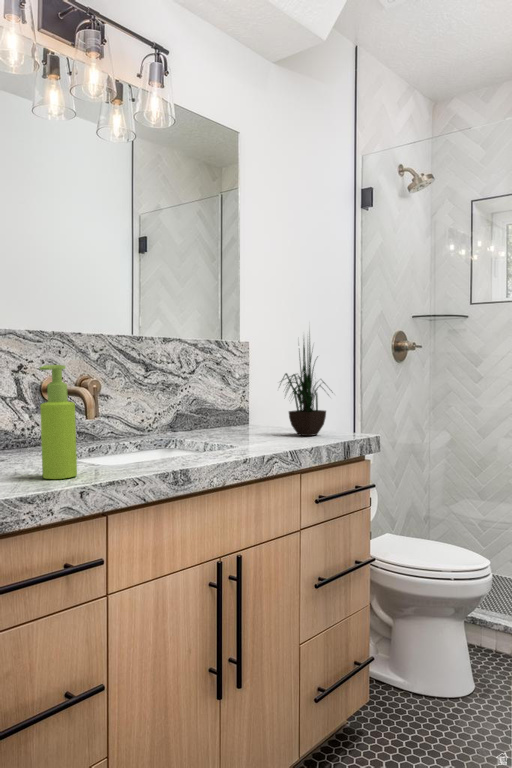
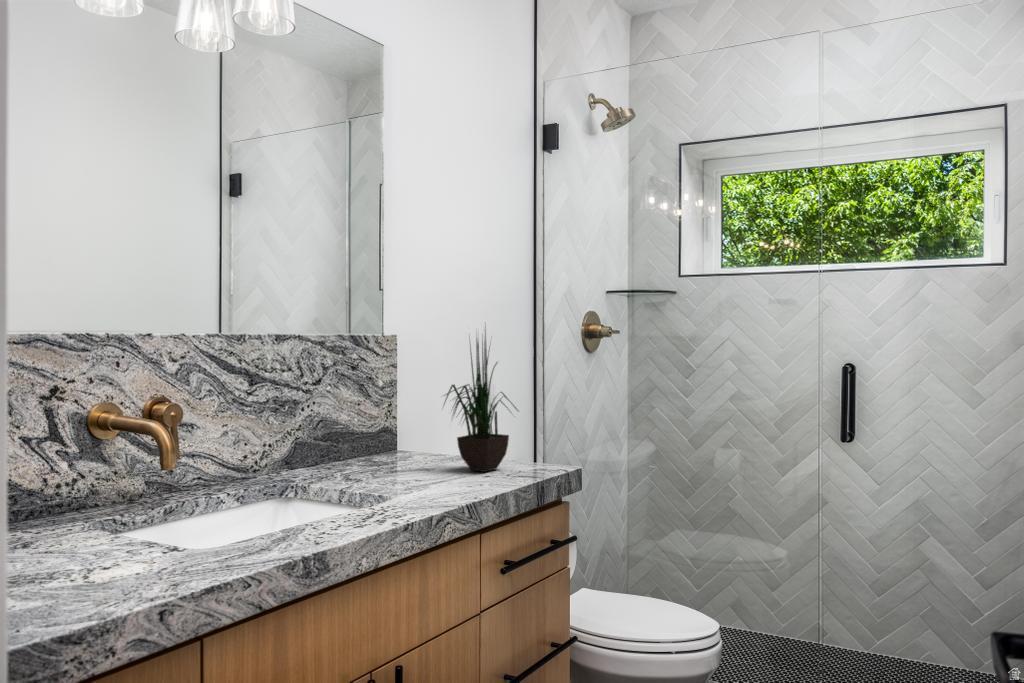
soap dispenser: present [40,365,77,479] -> none [91,408,152,588]

